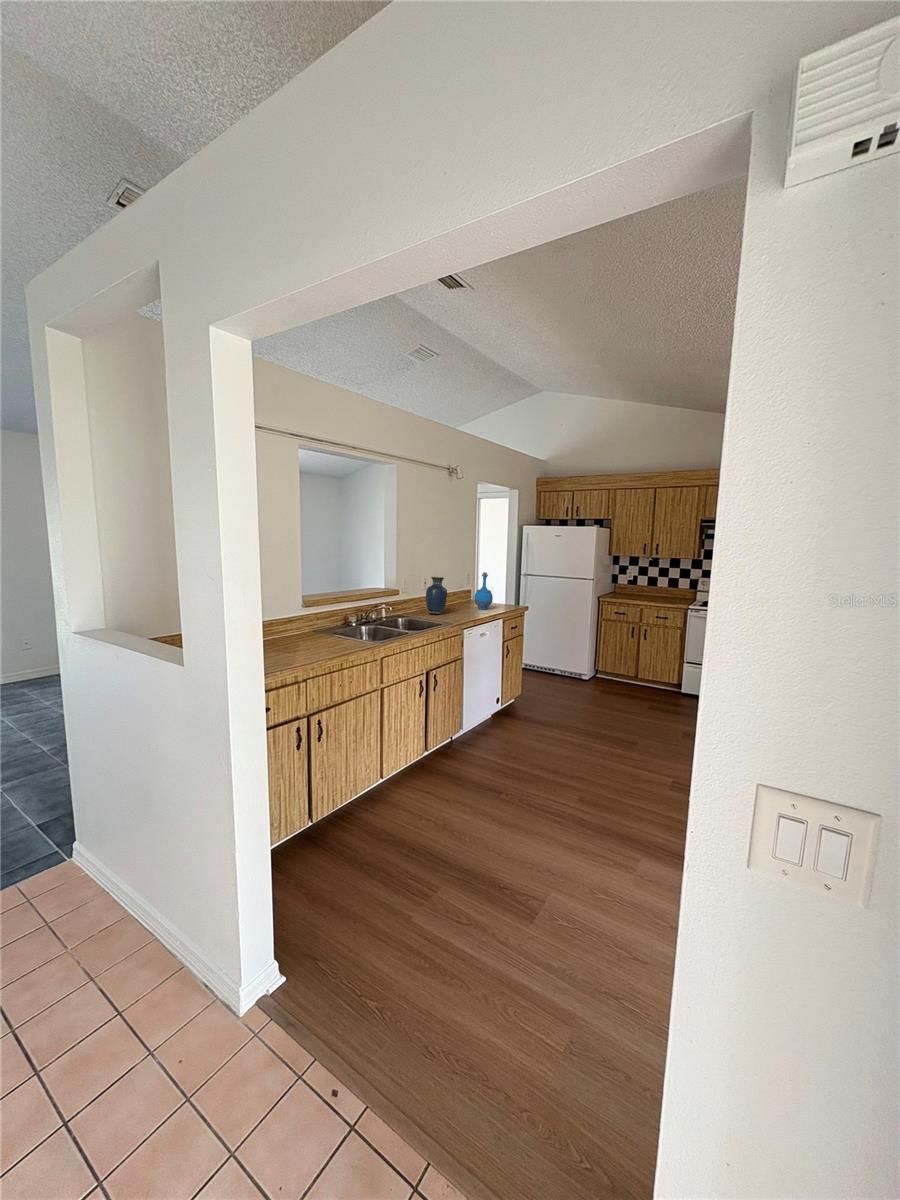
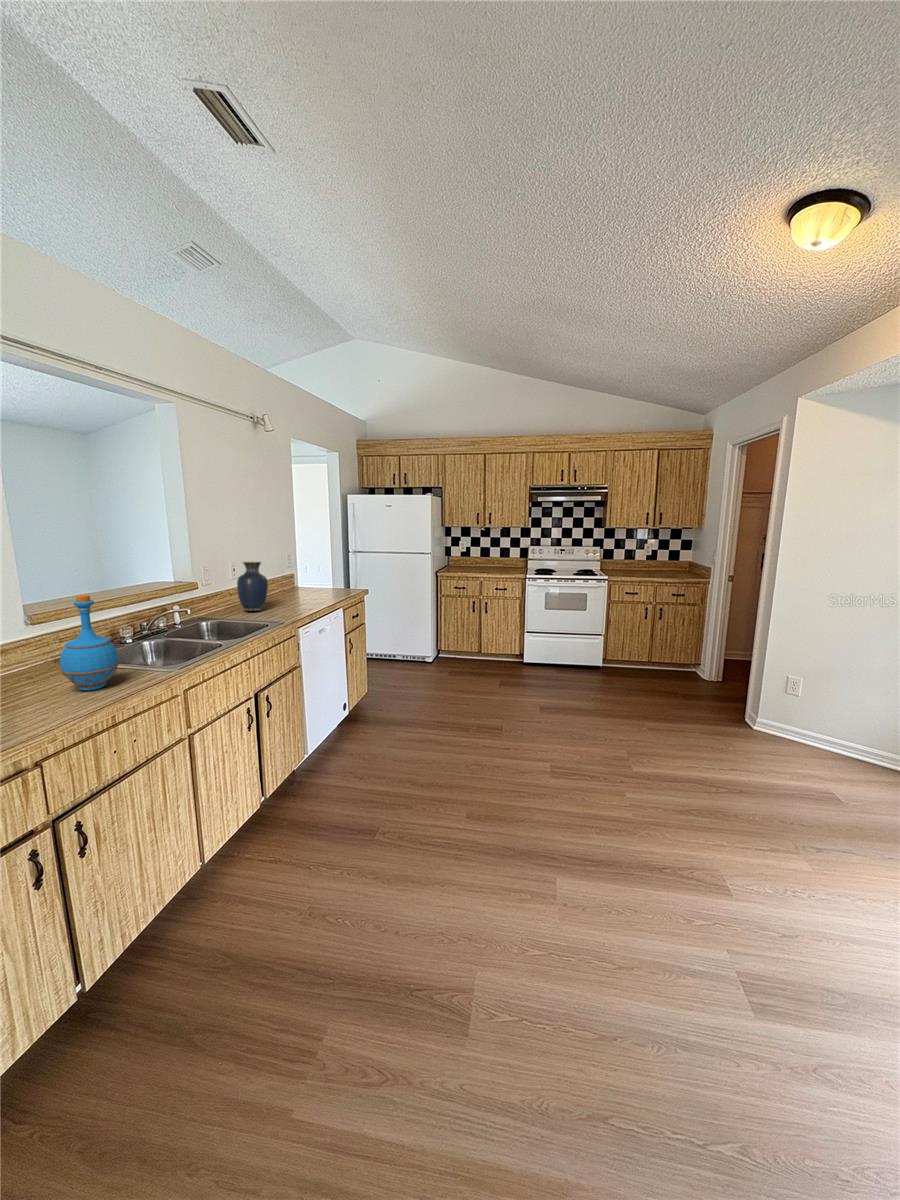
bottle: present [474,572,493,609] -> present [60,595,119,690]

